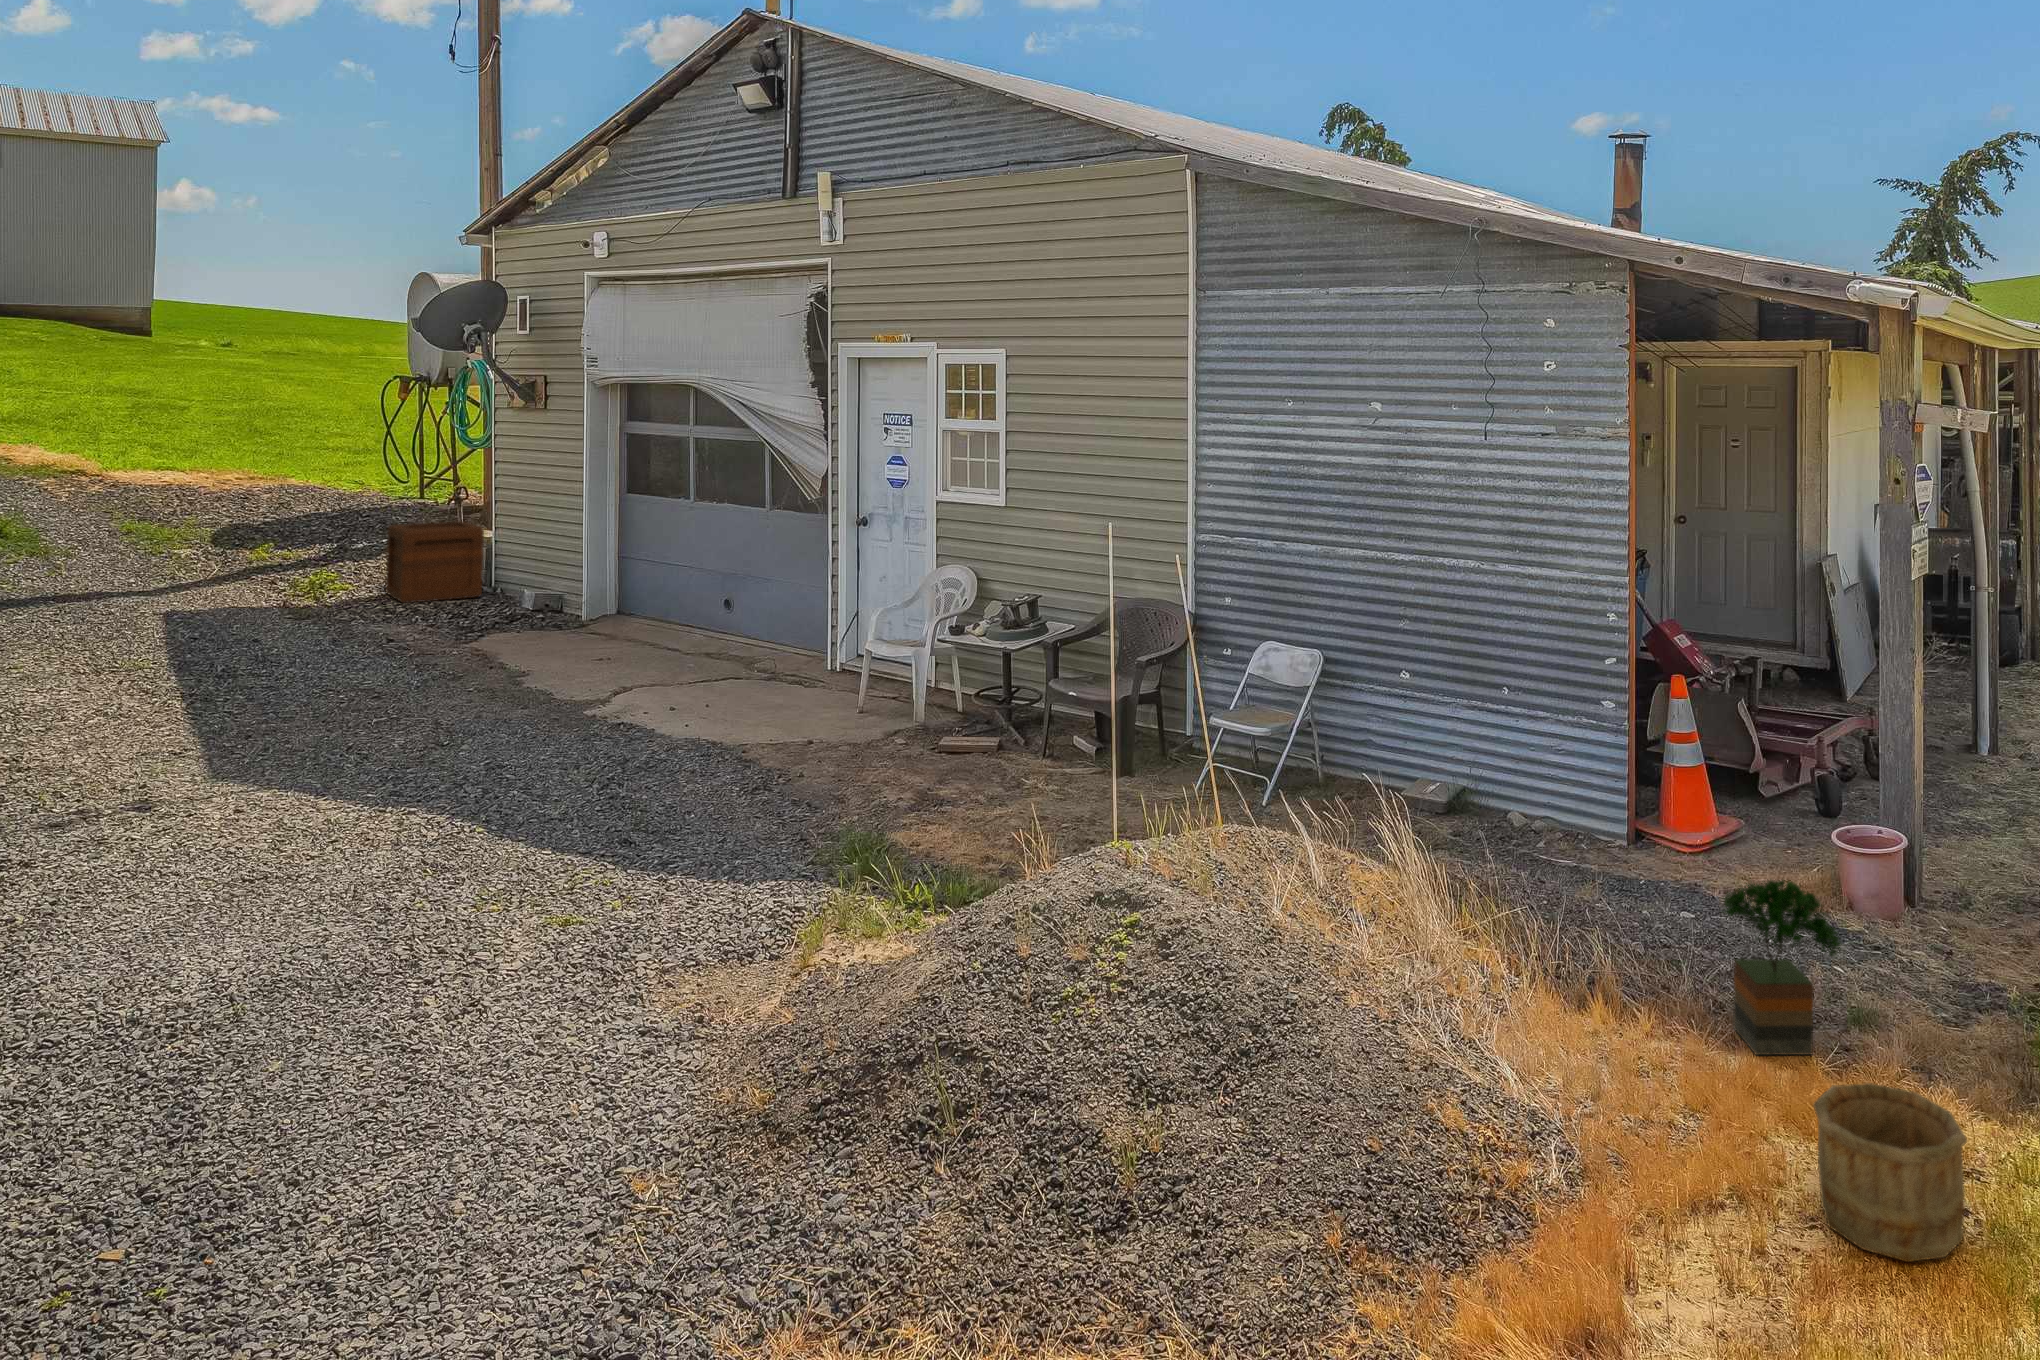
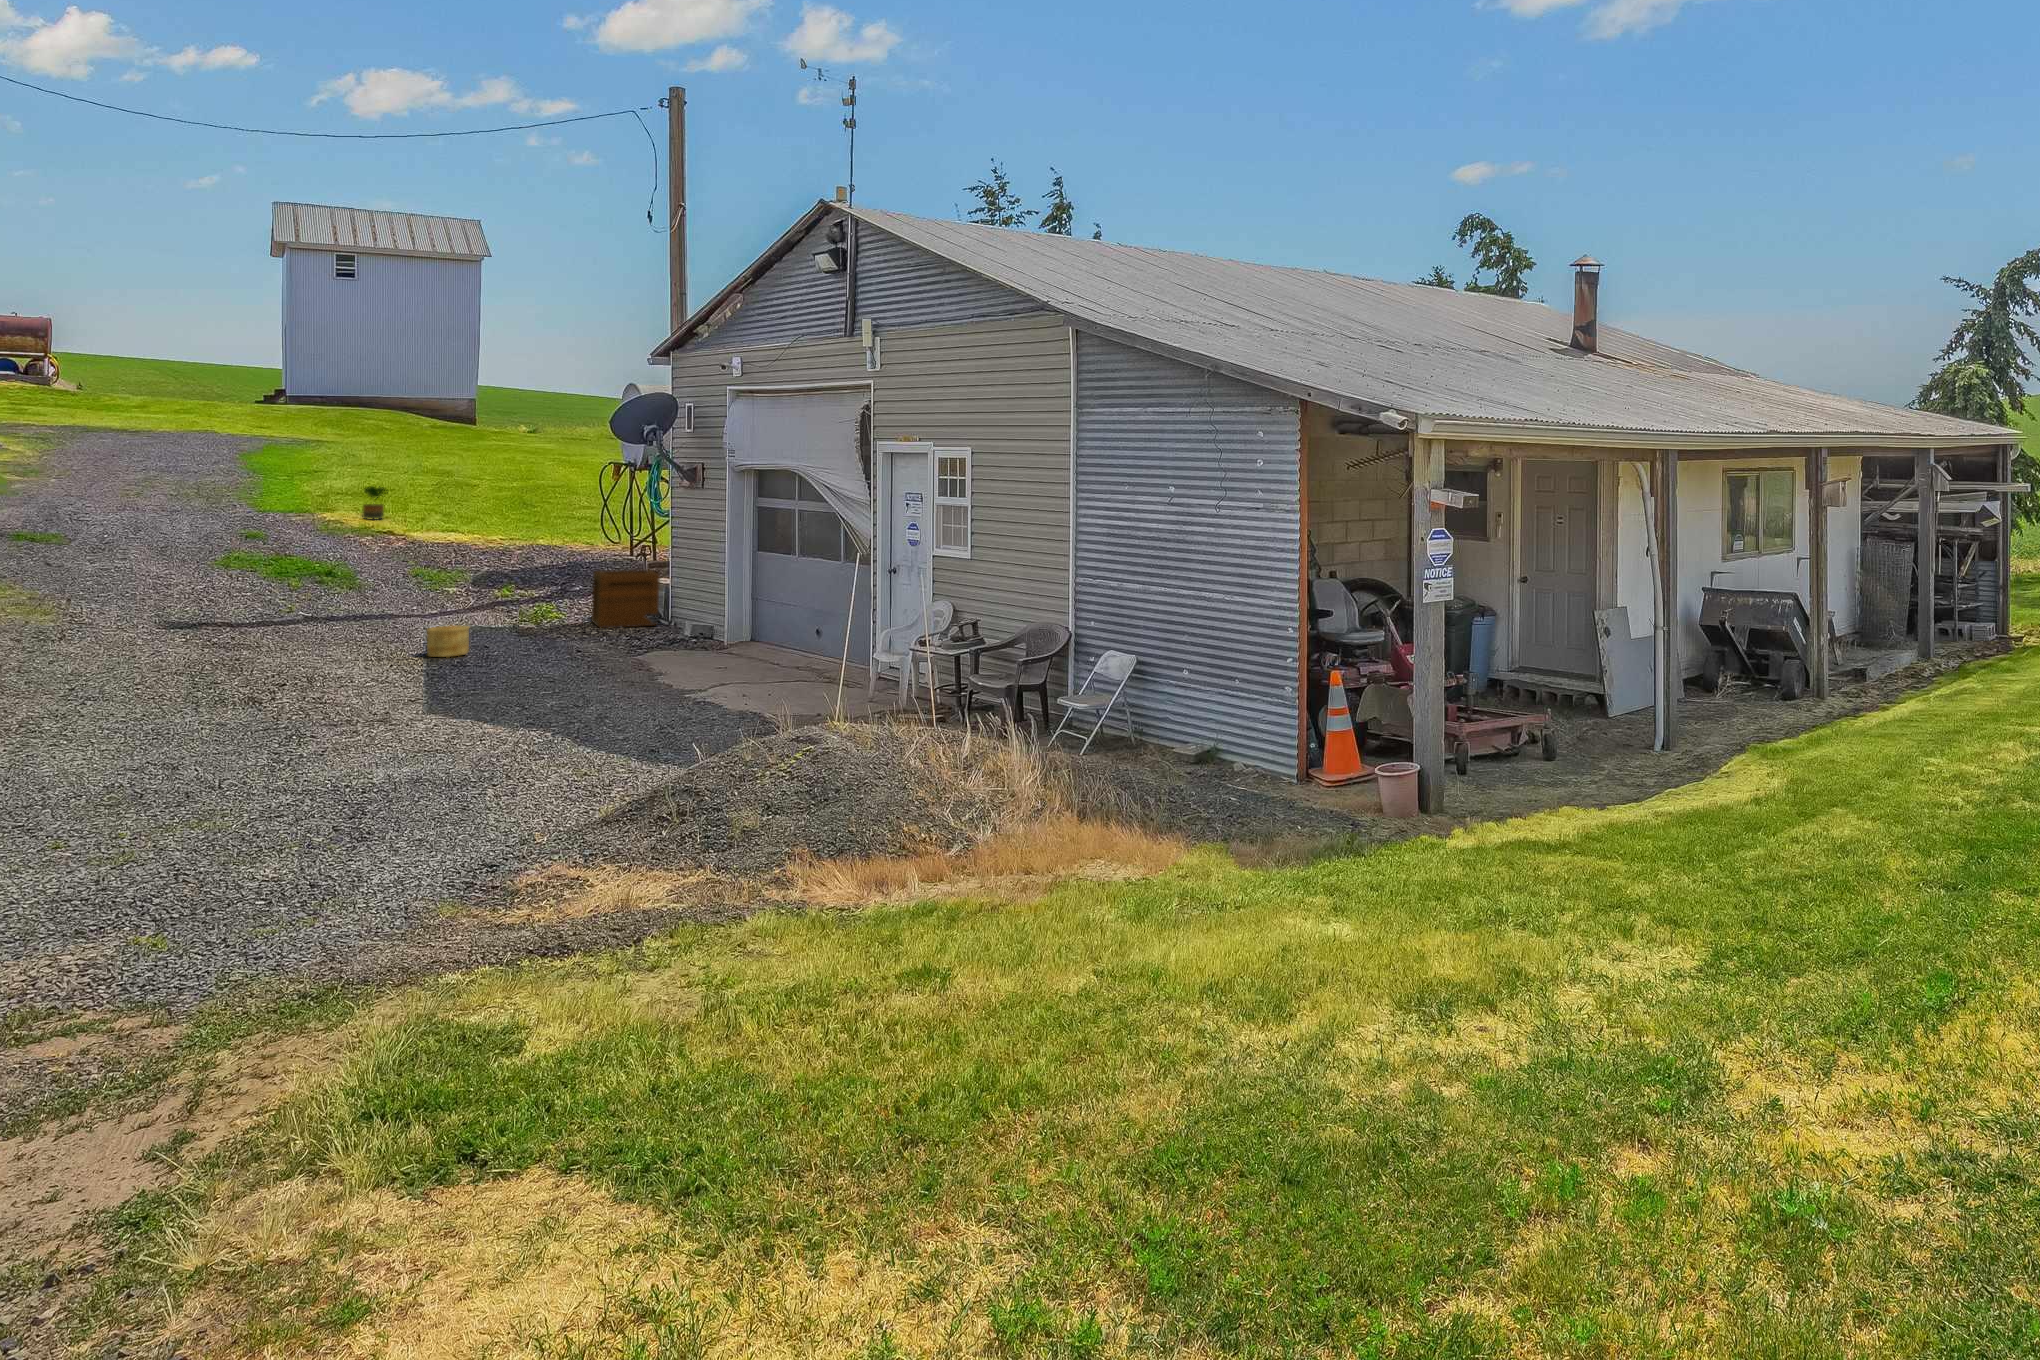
potted tree: present [1724,879,1842,1055] -> present [362,486,388,519]
wooden bucket: present [1813,1083,1967,1262] -> present [427,625,469,657]

